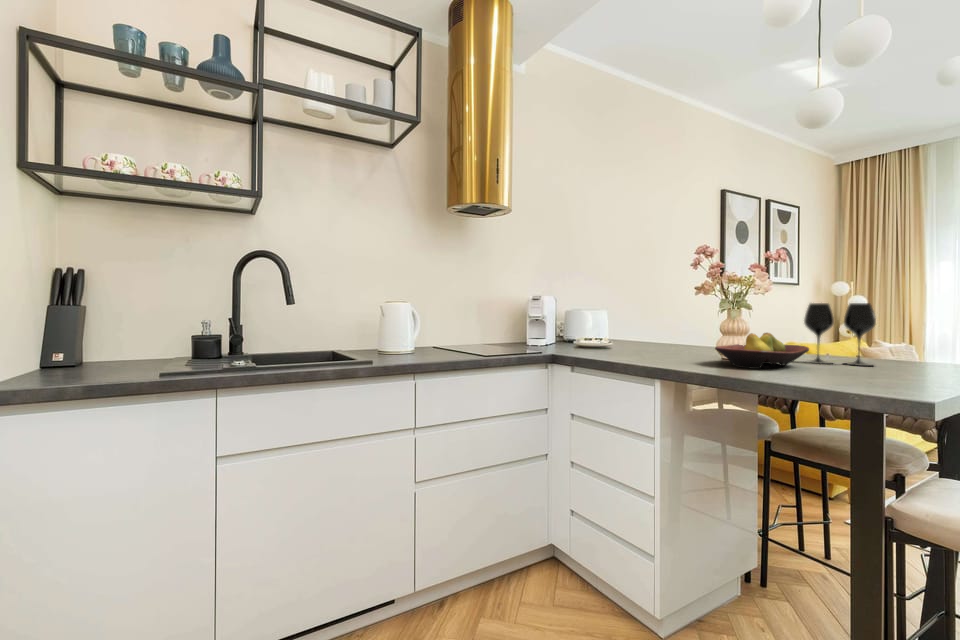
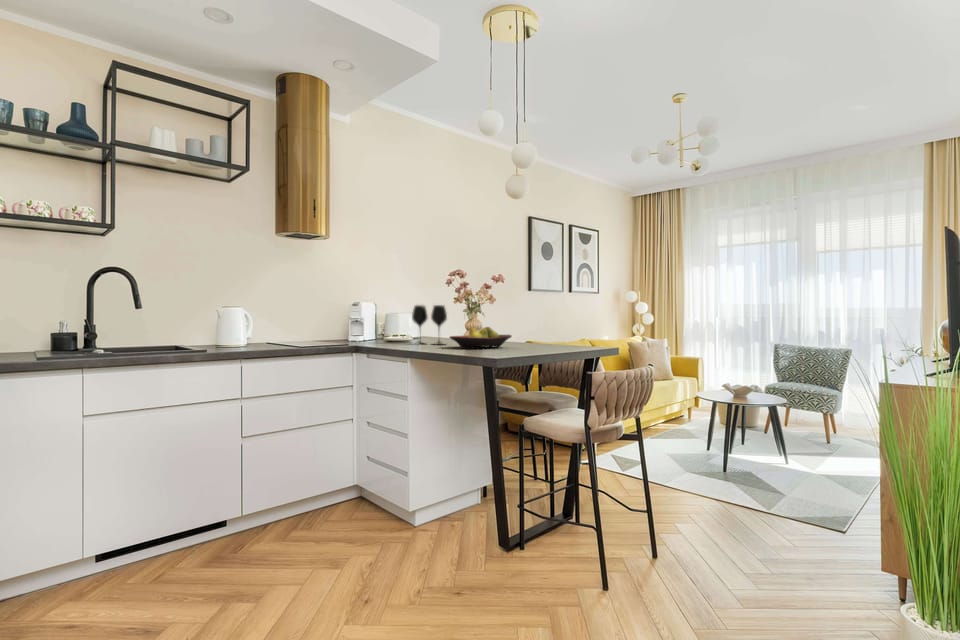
wine glass: present [804,303,876,366] -> present [412,305,447,345]

